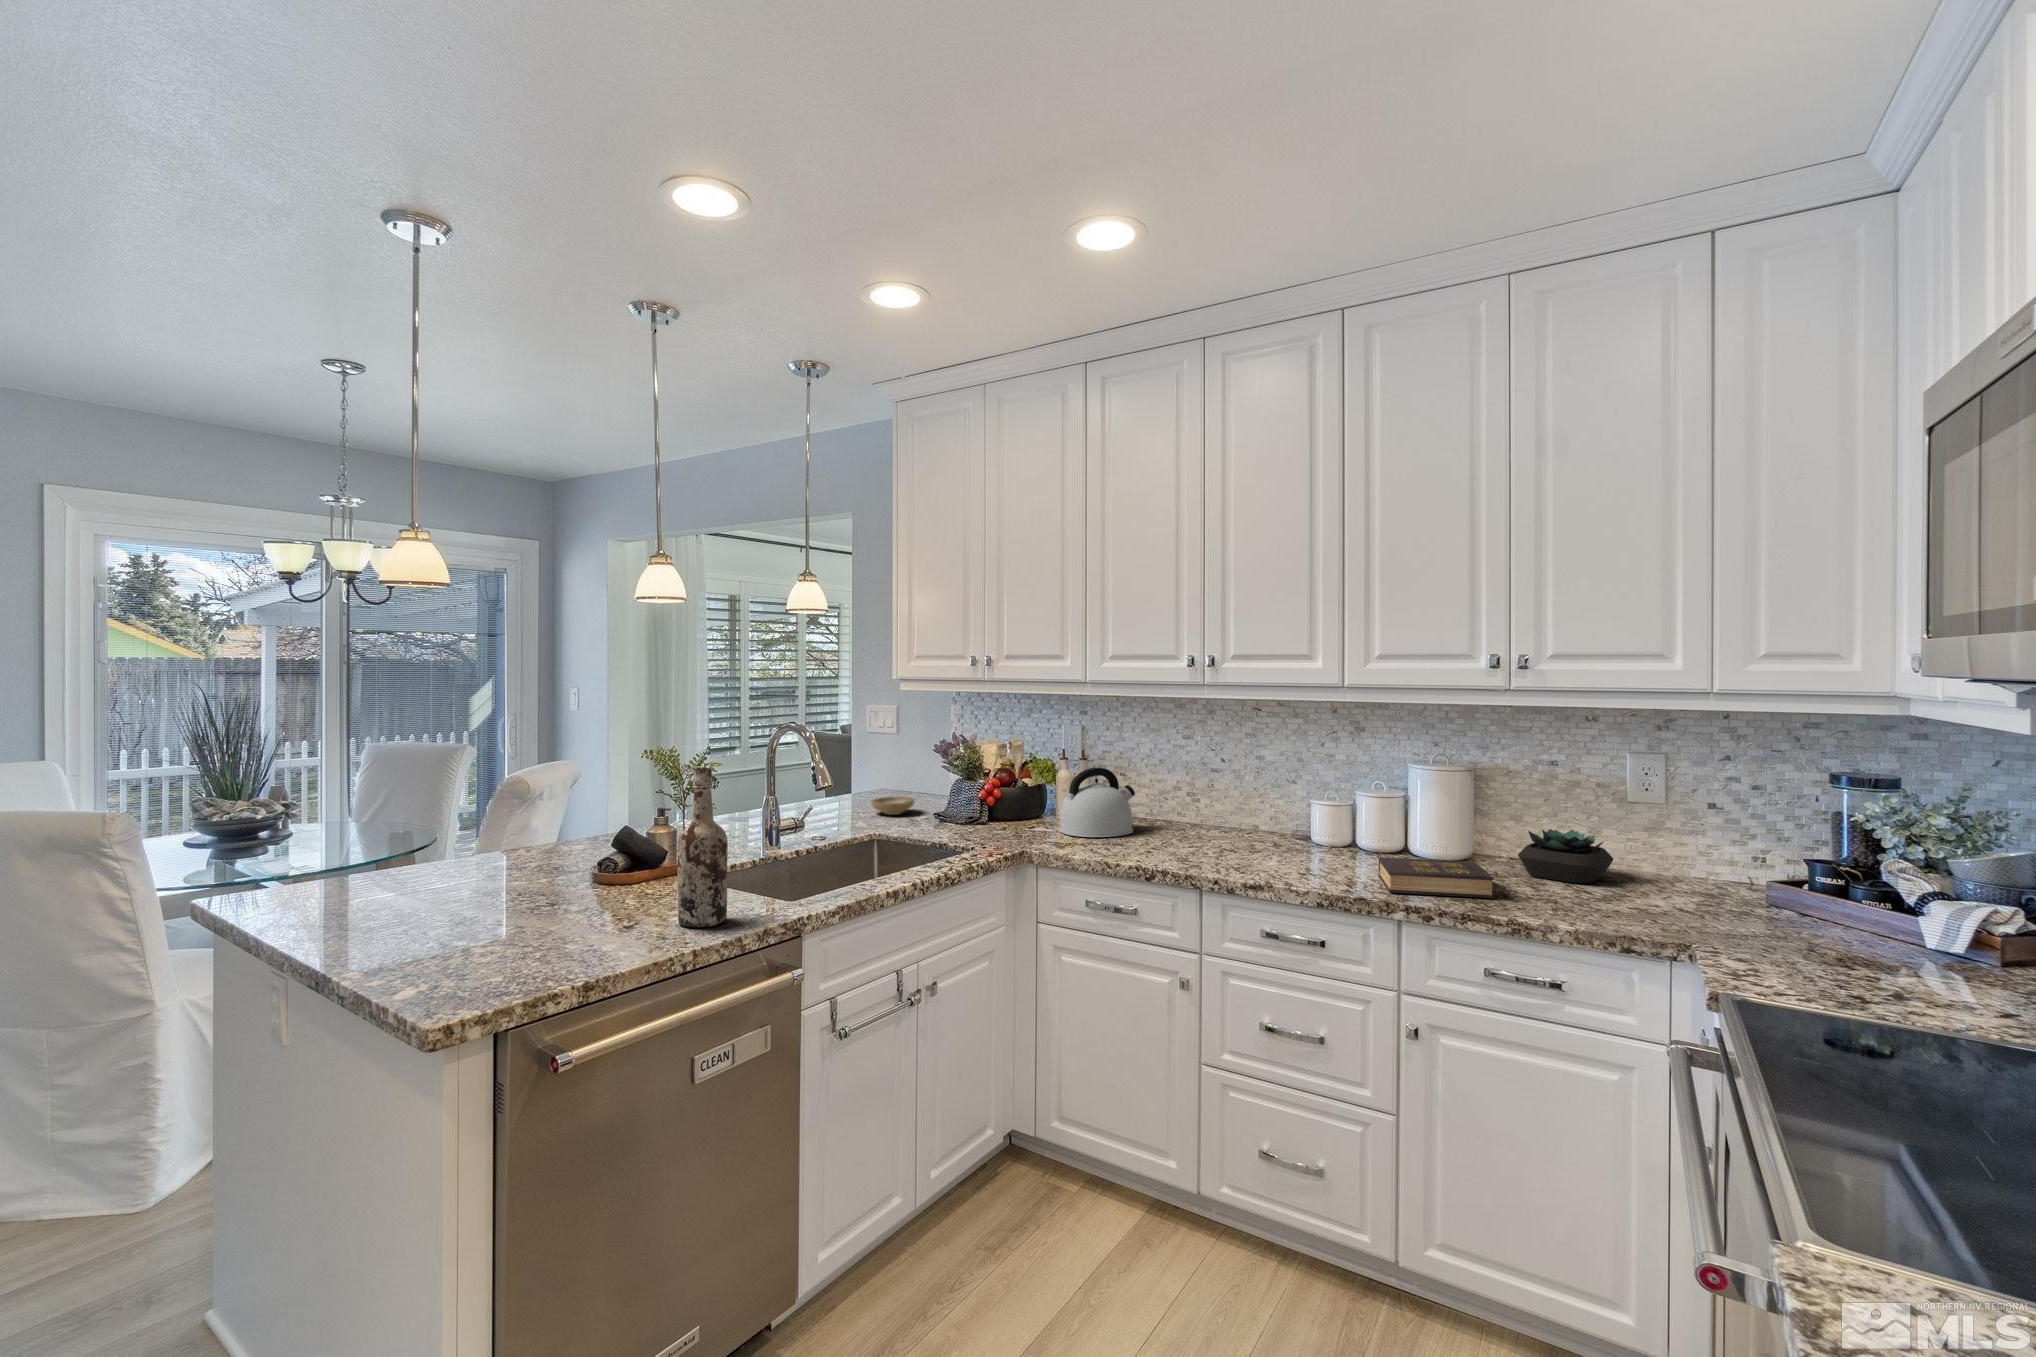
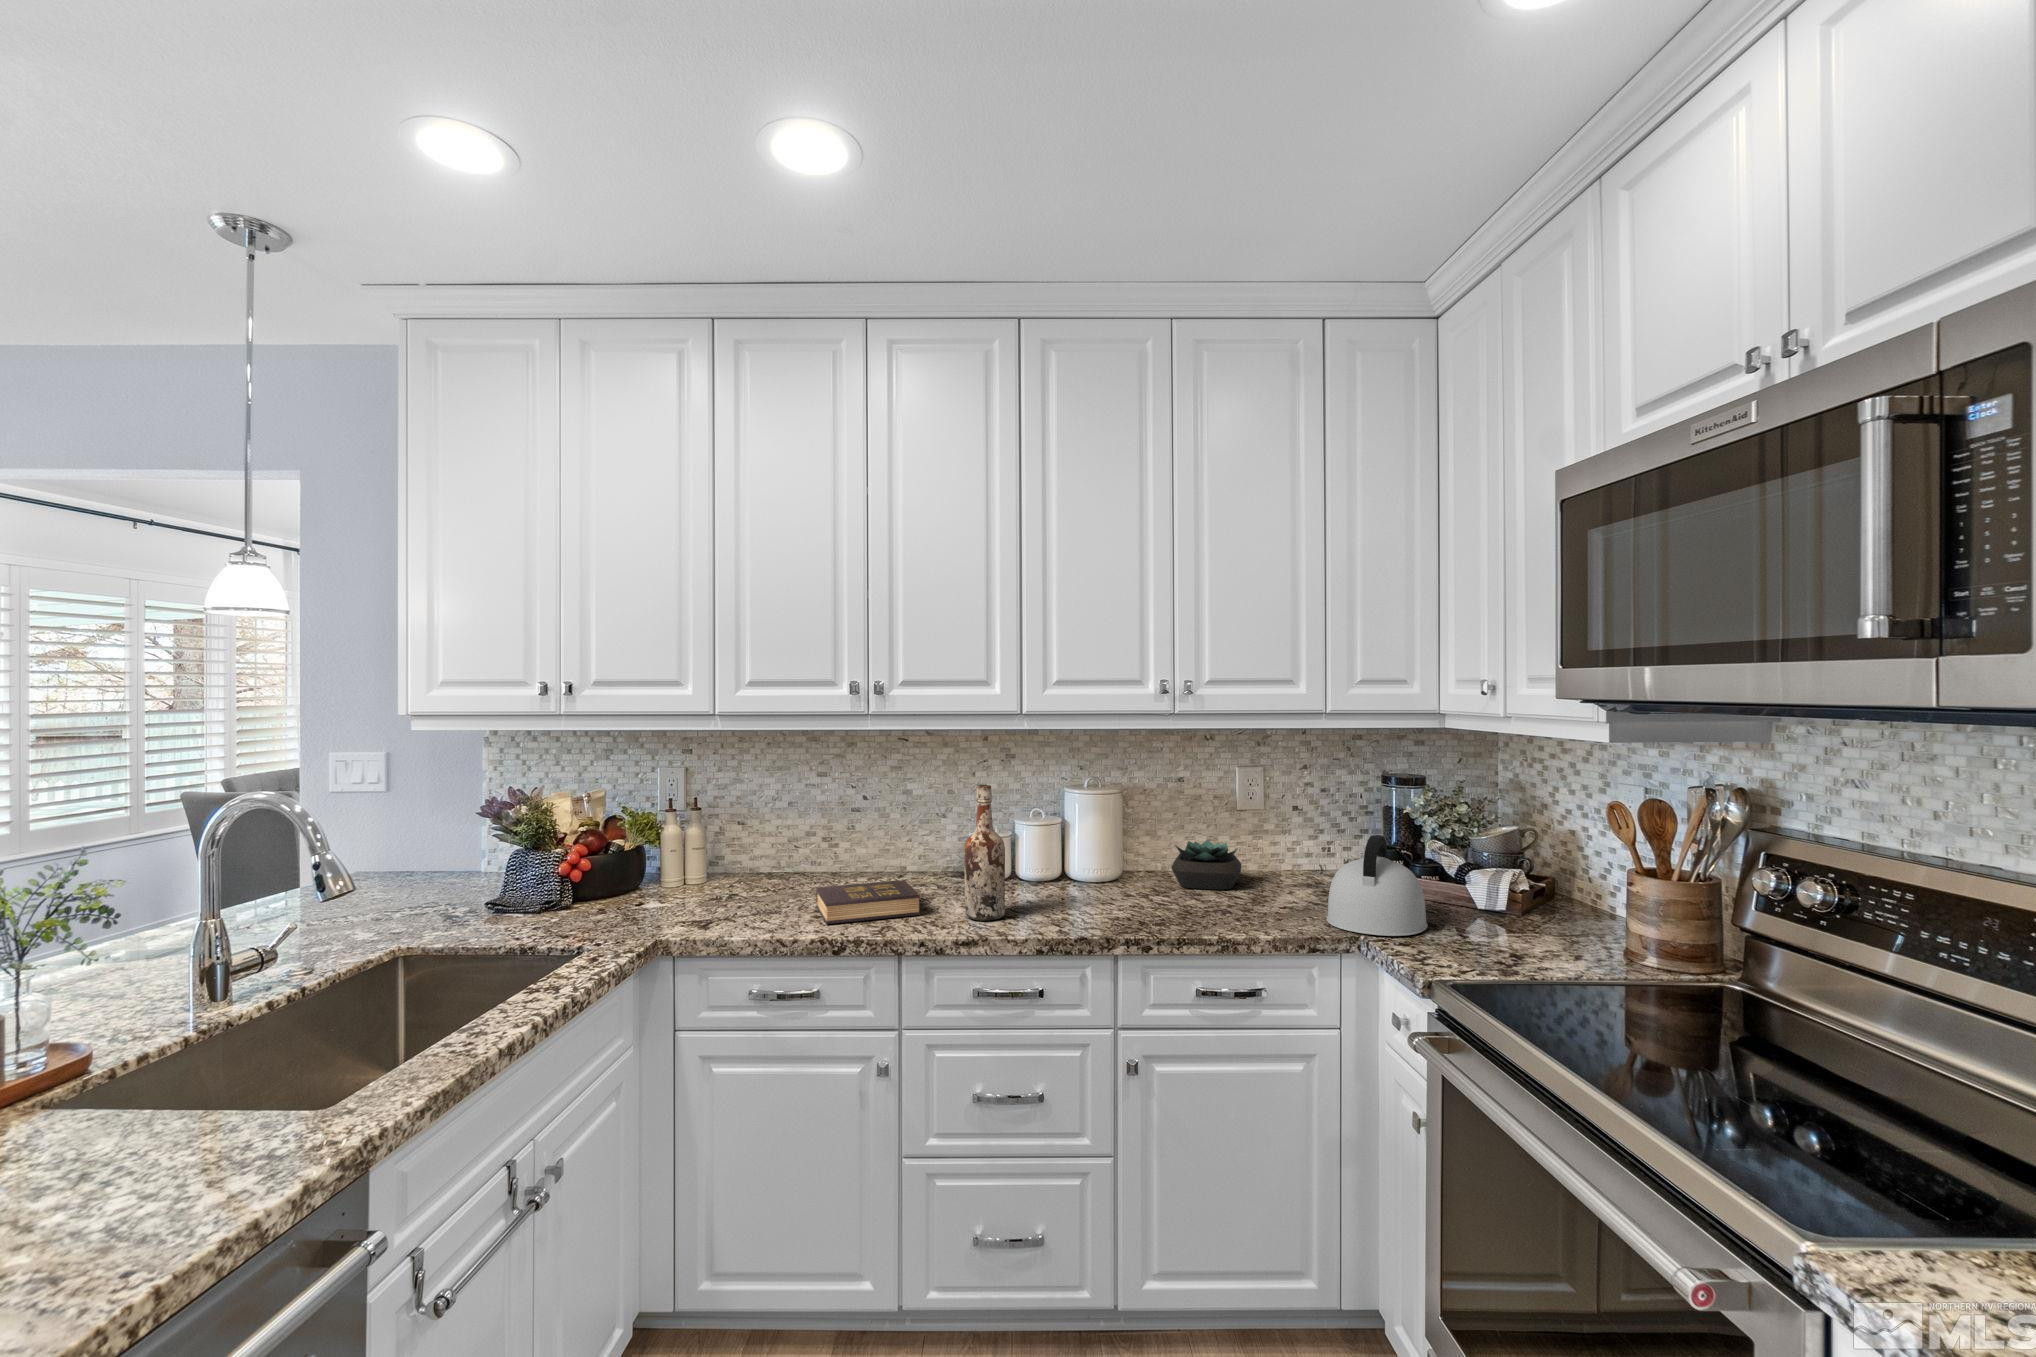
wine bottle: present [678,768,728,927] -> present [964,785,1005,921]
kettle: present [1059,768,1135,837] -> present [1327,835,1428,936]
ceramic bowl: present [871,796,915,815] -> none [371,882,447,913]
hardback book: present [1379,857,1493,898] -> present [816,880,920,924]

